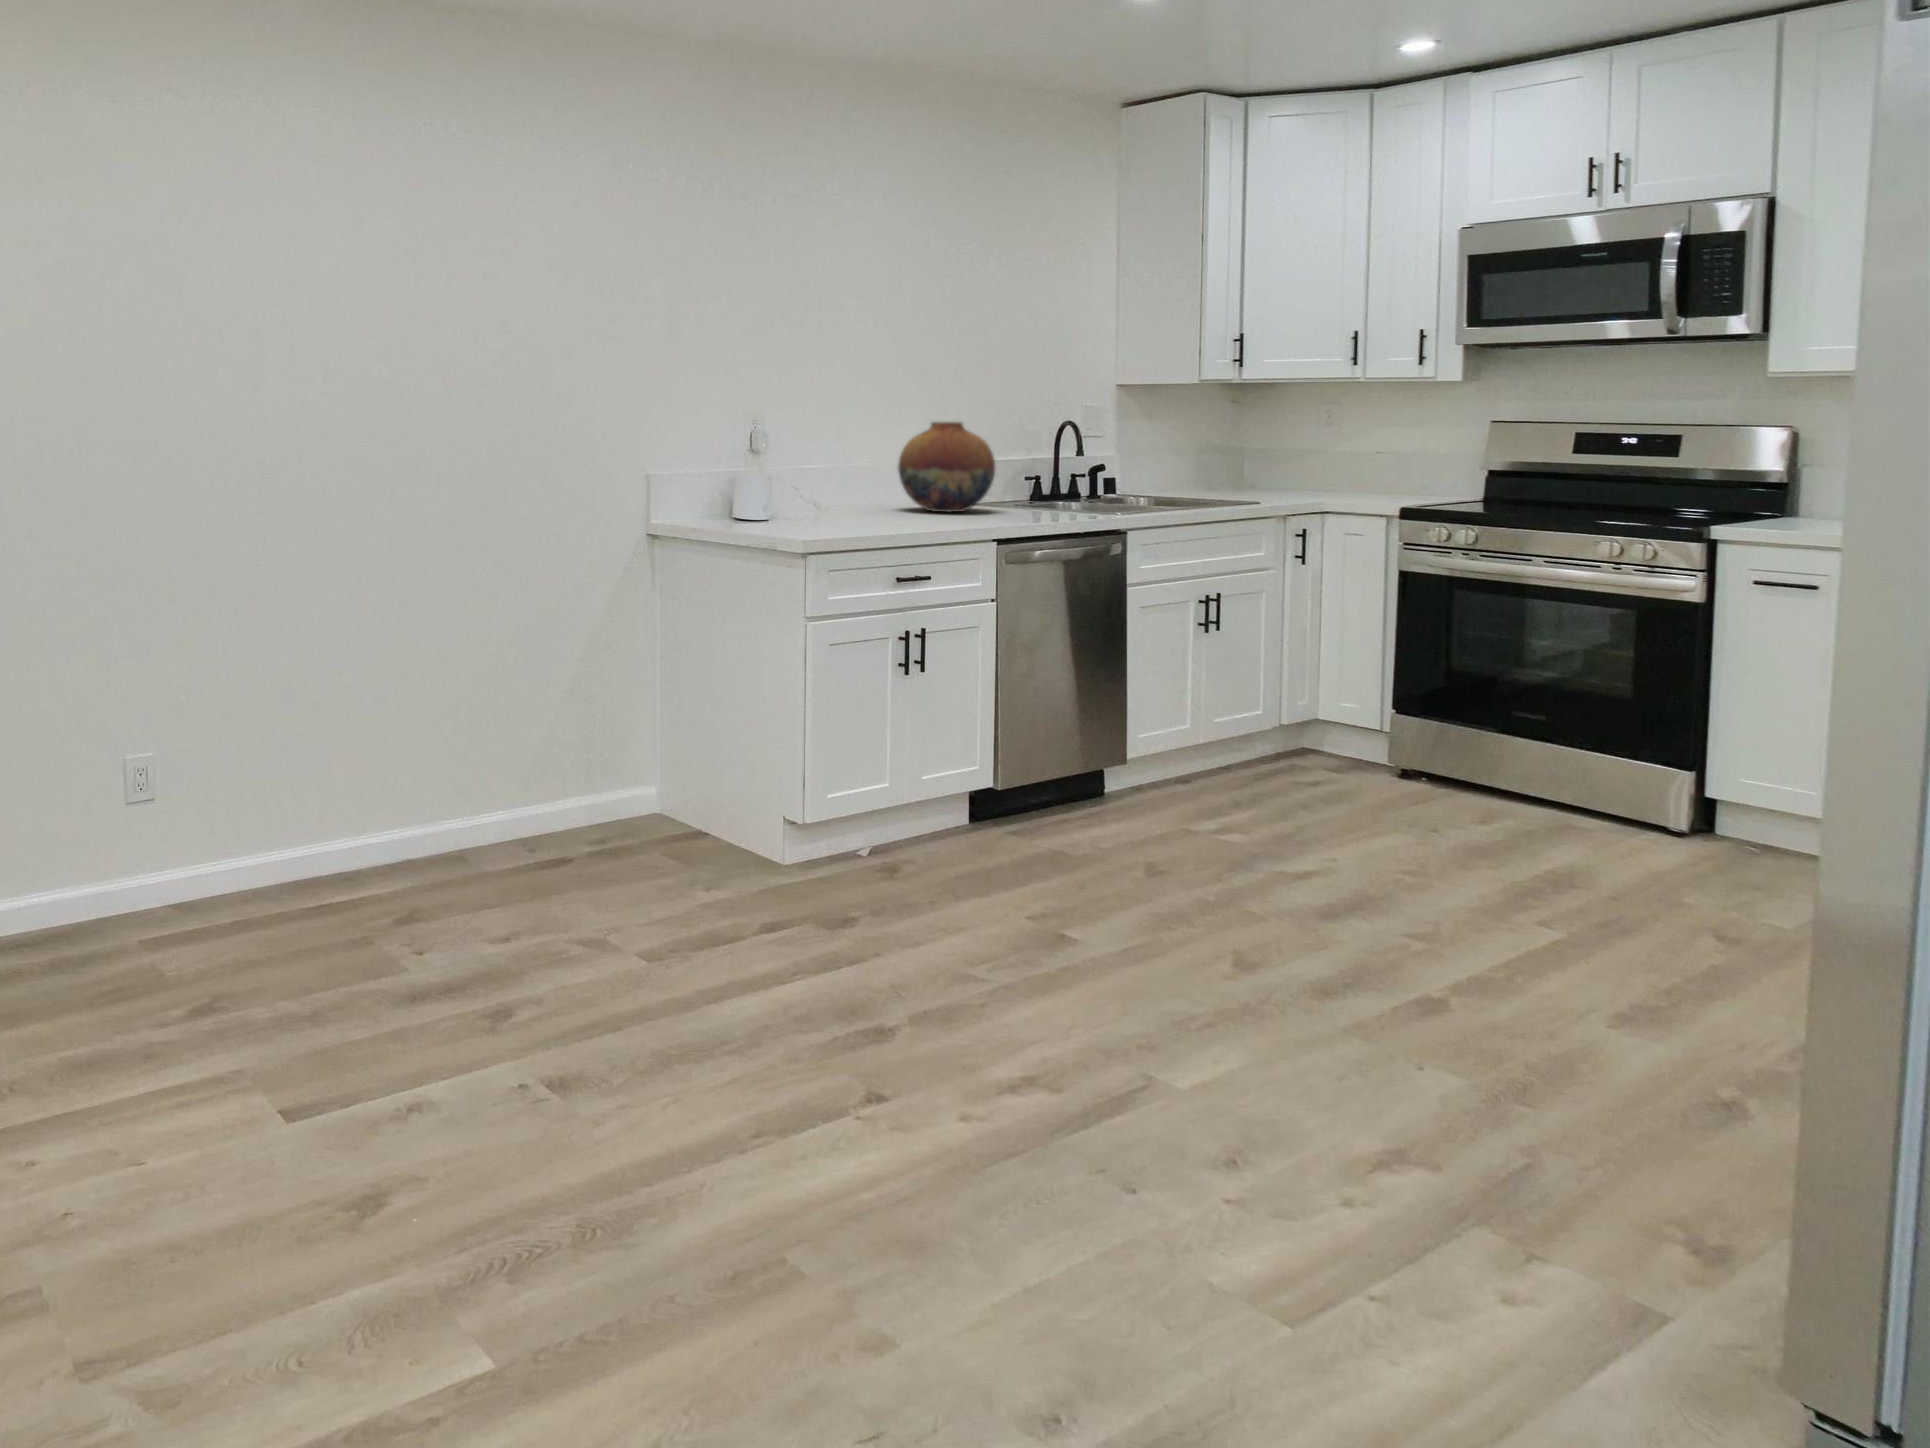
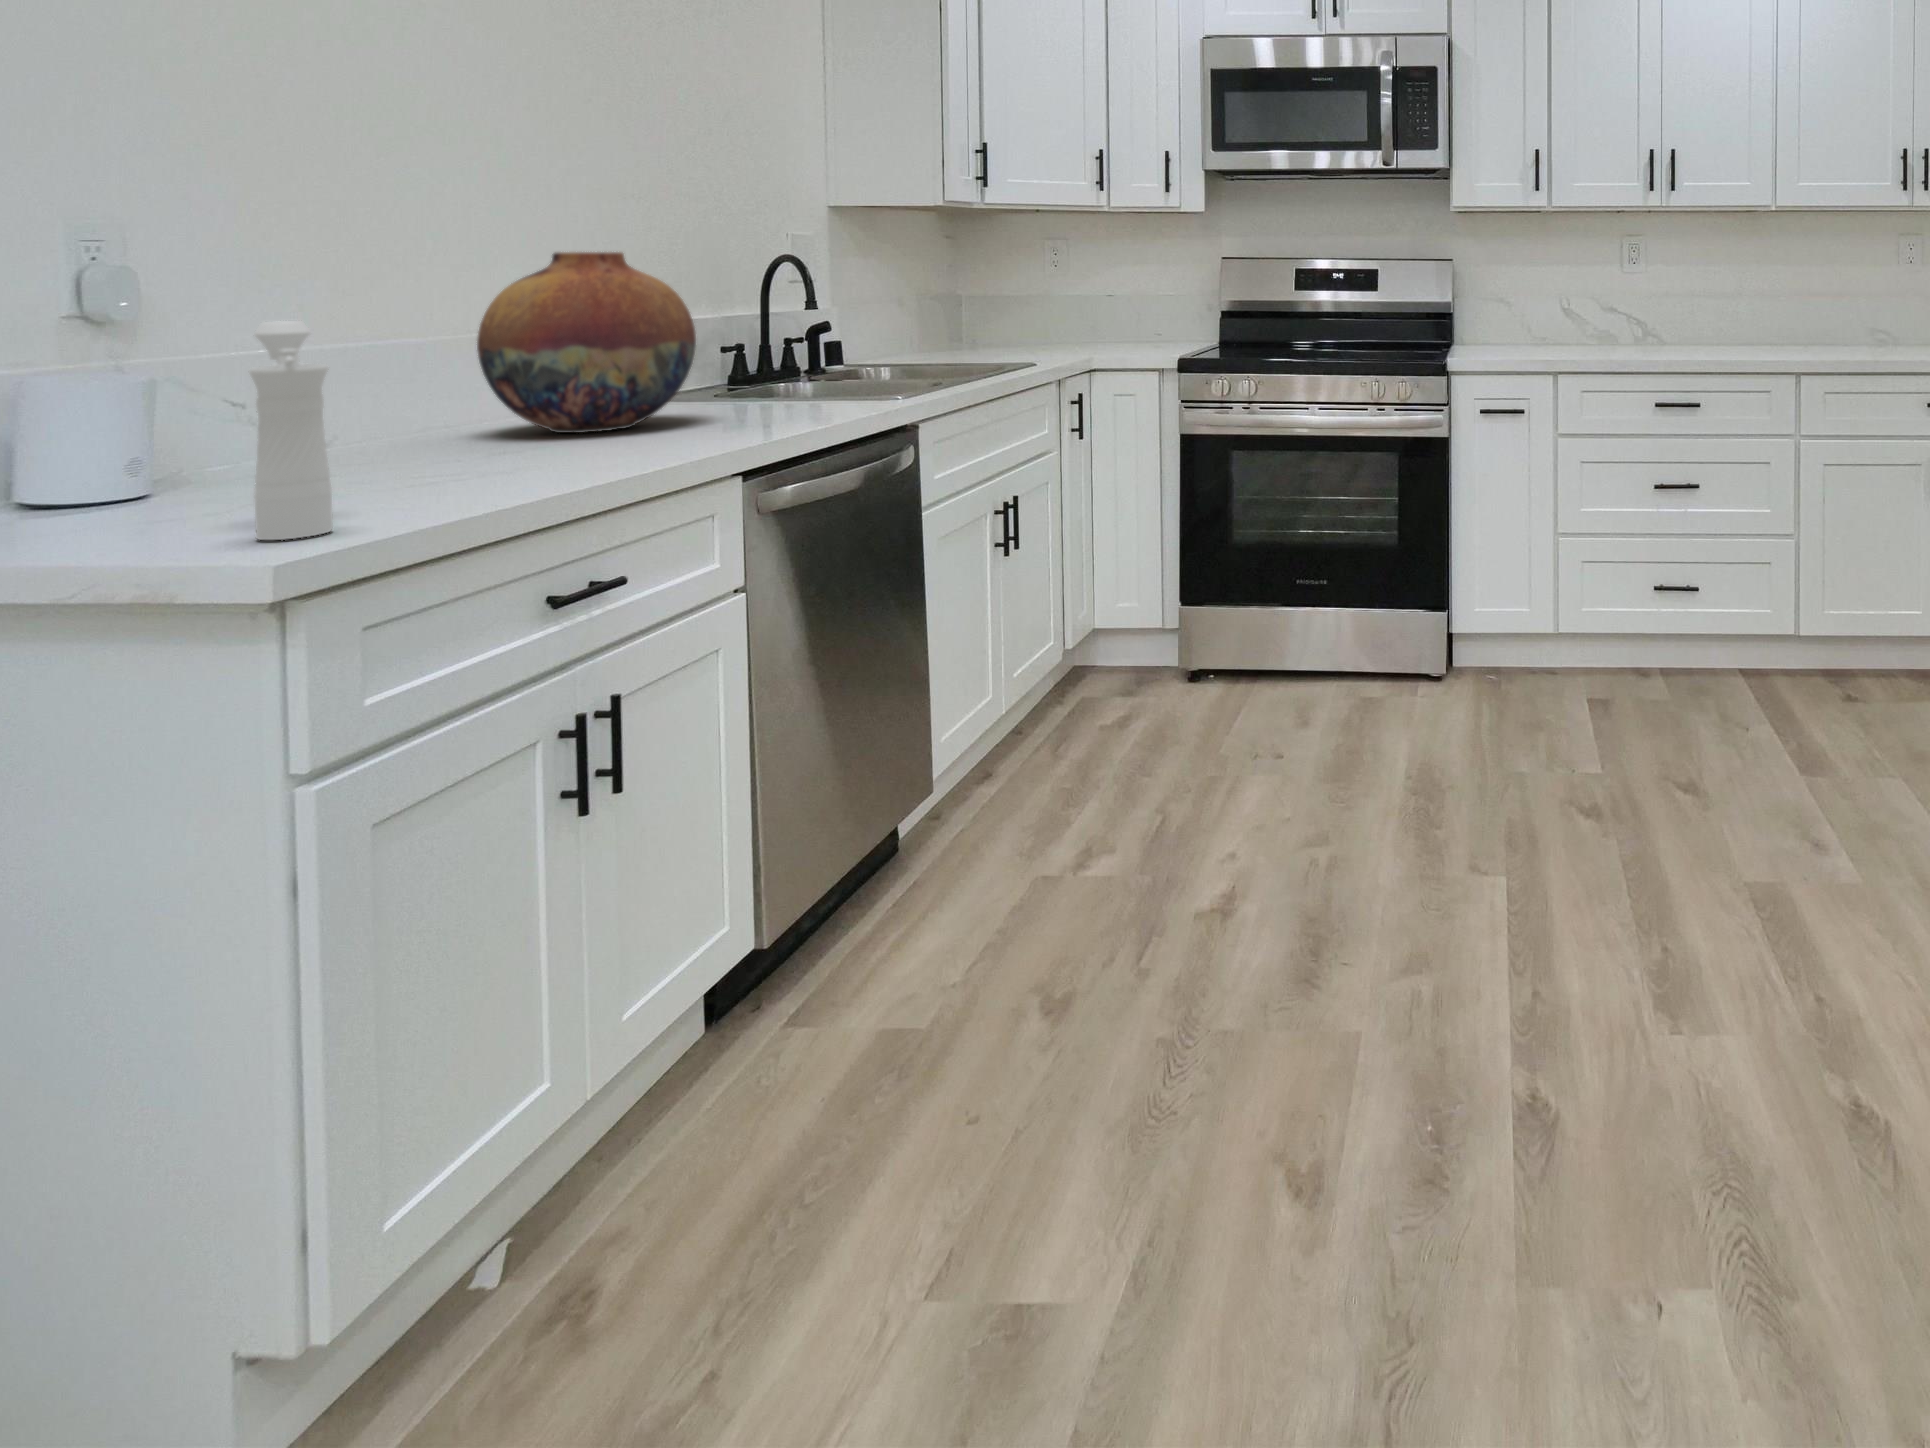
pepper mill: none [812,453,835,531] -> present [249,321,333,540]

